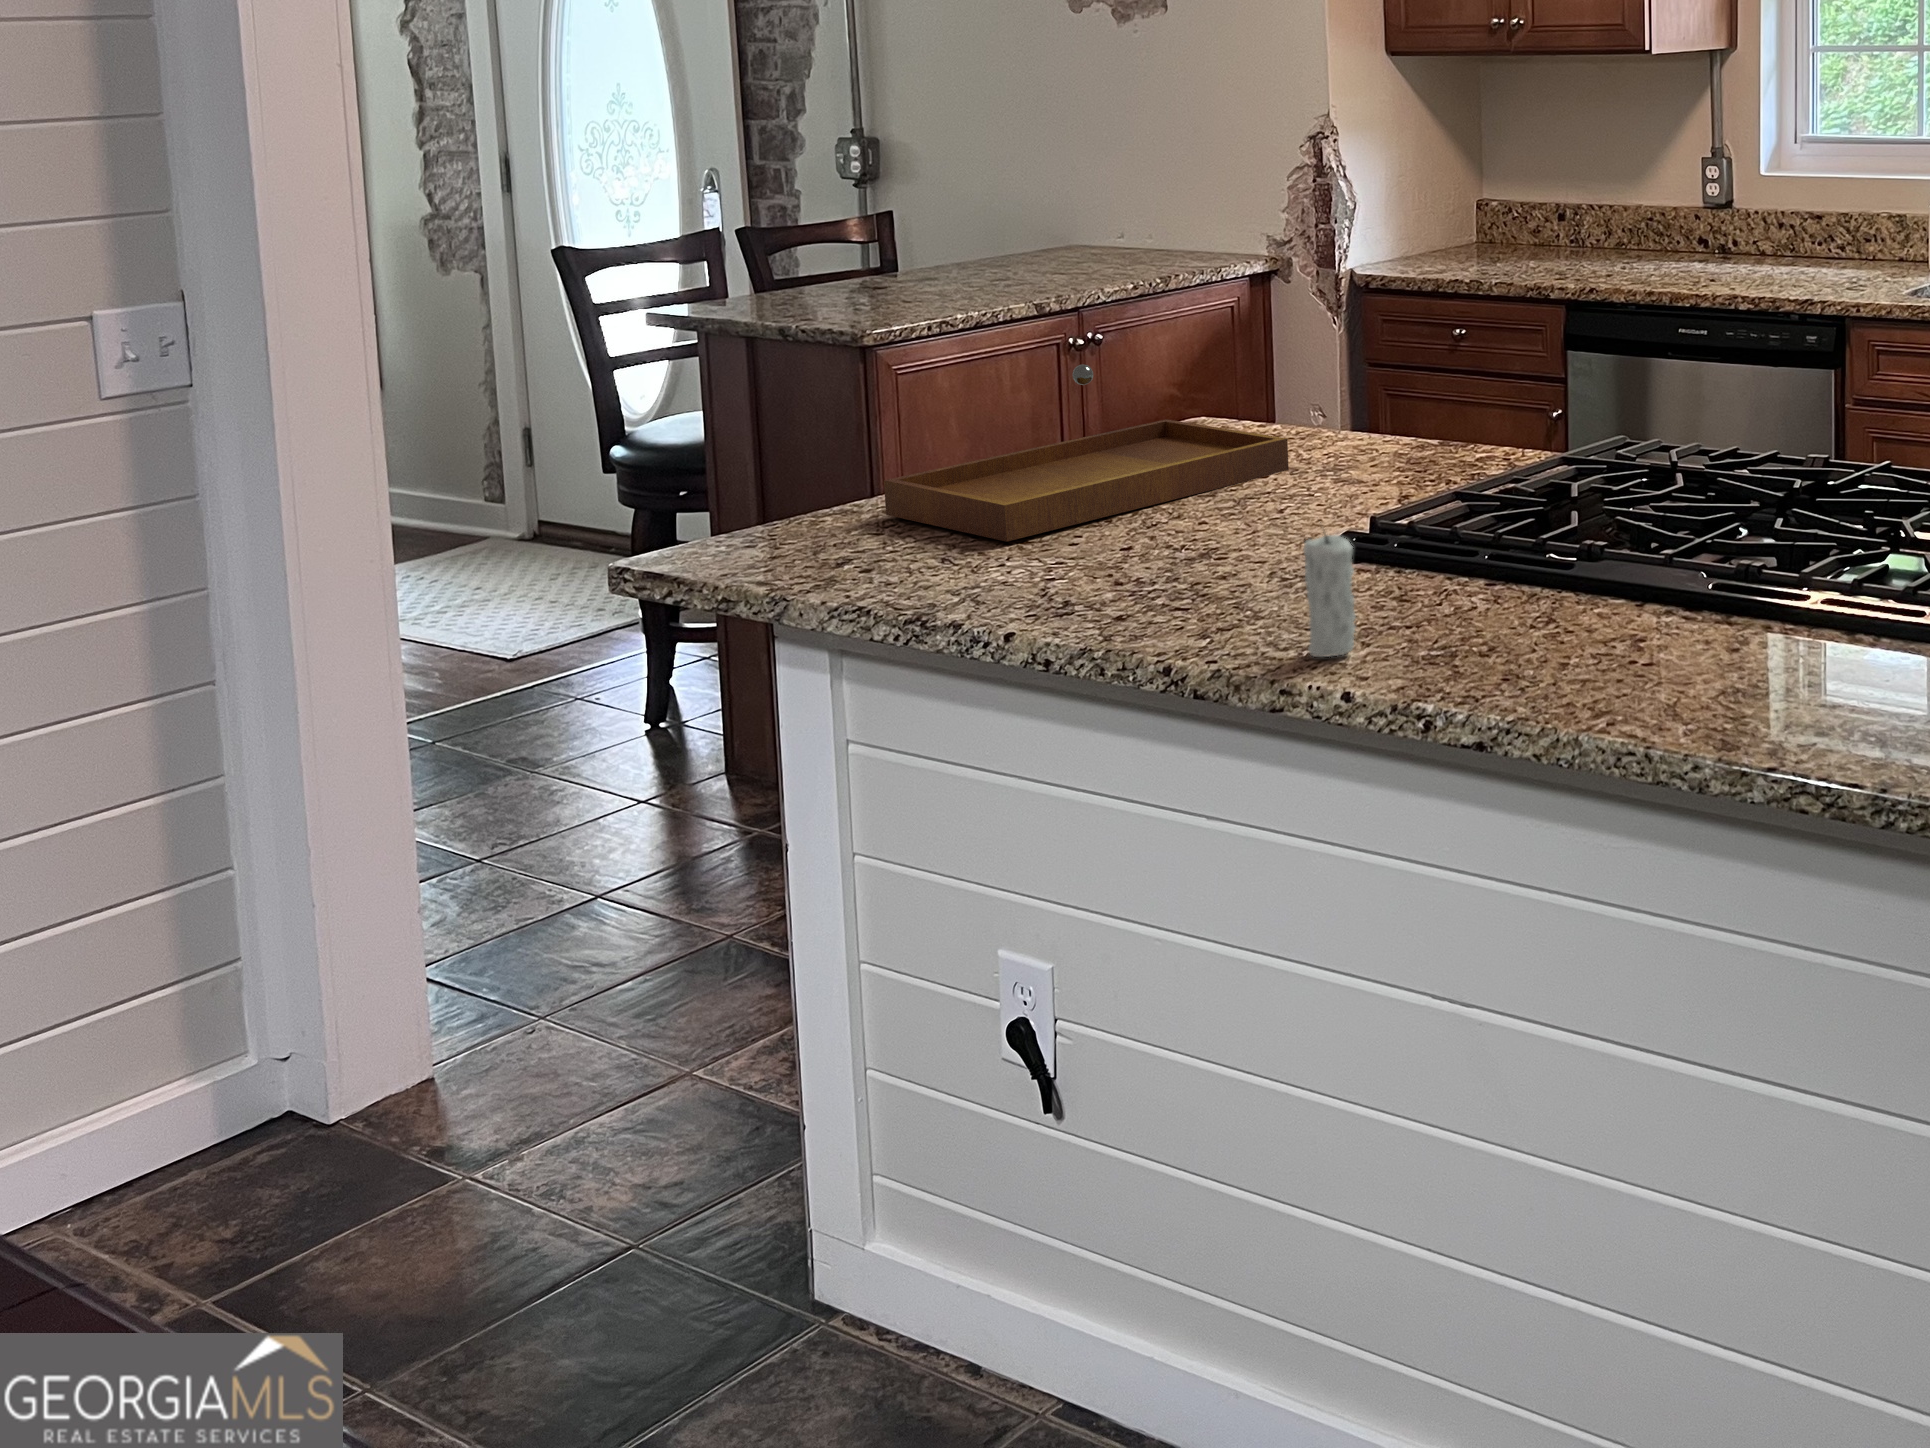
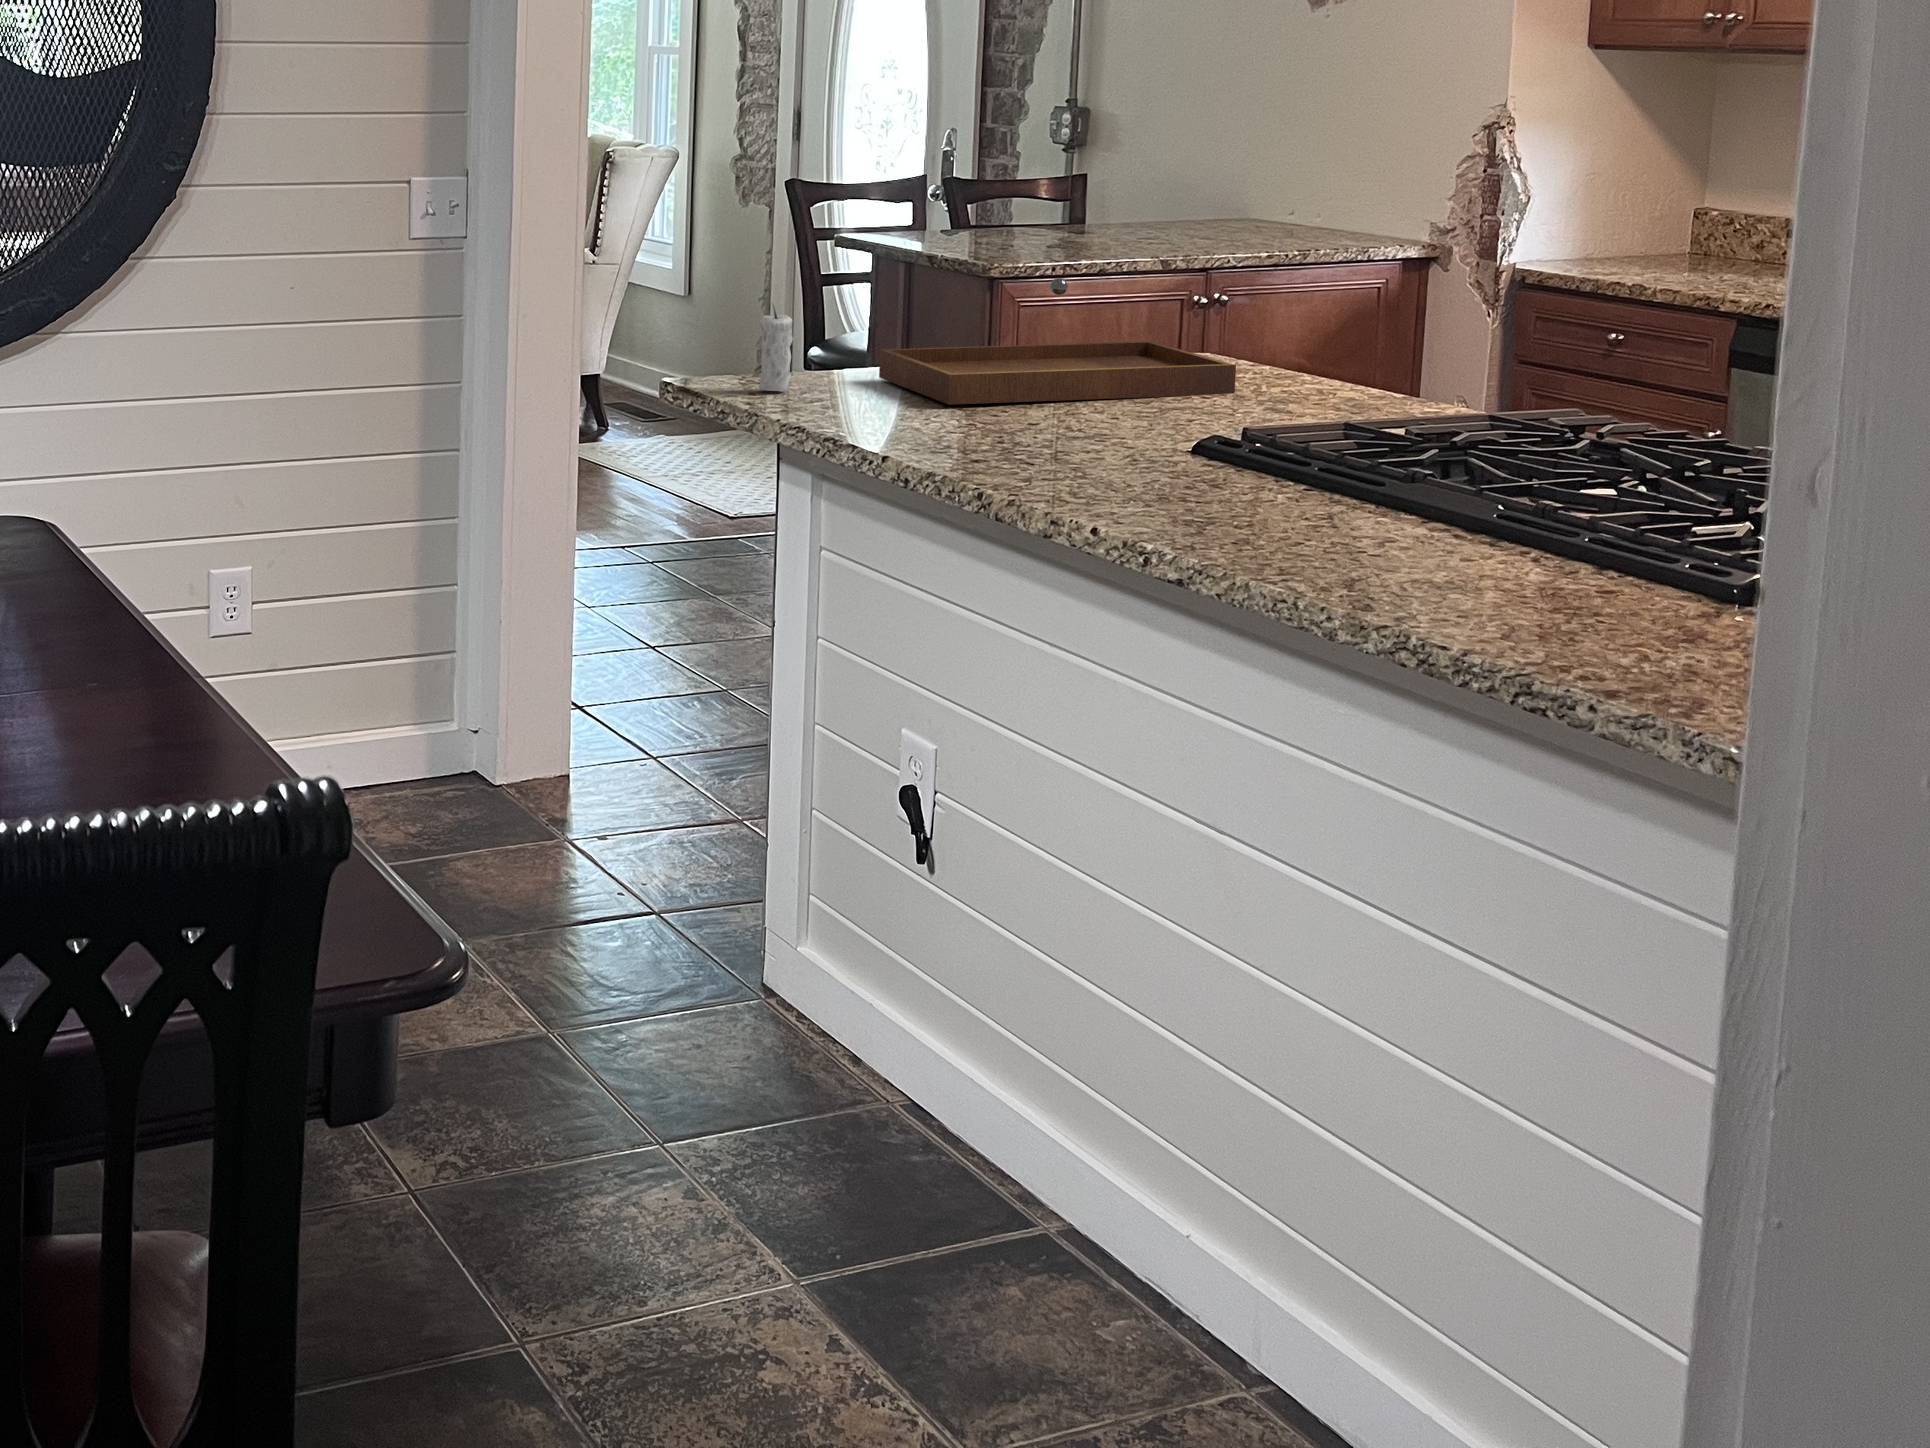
candle: present [1303,522,1356,657] -> present [759,306,793,391]

